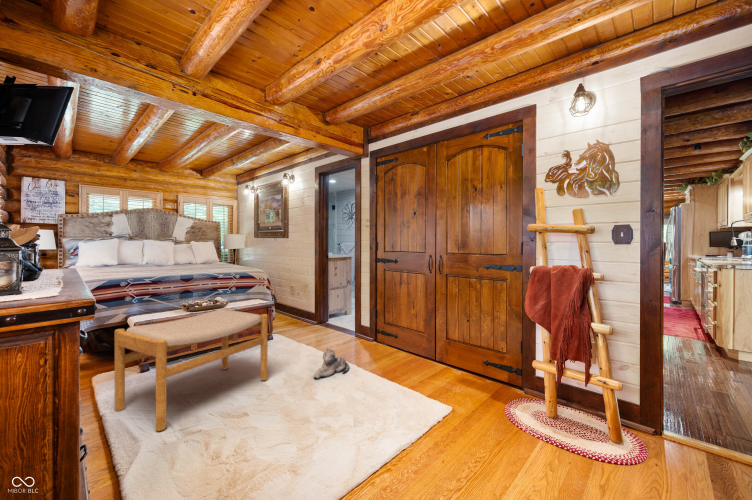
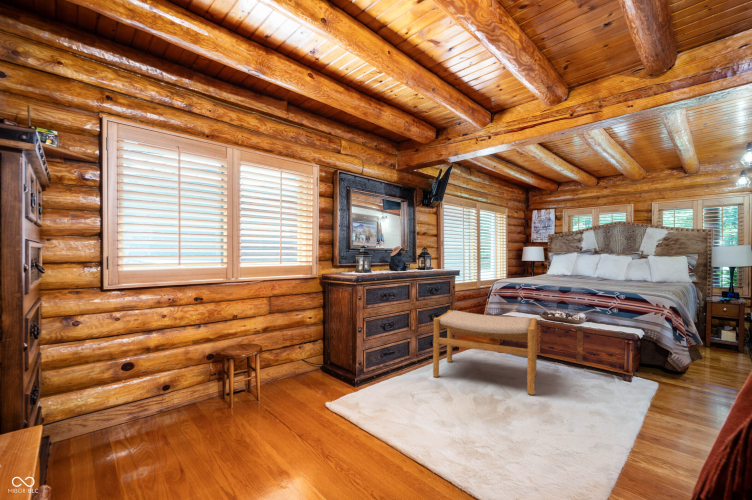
plush toy: present [314,349,349,379] -> none [562,394,634,442]

